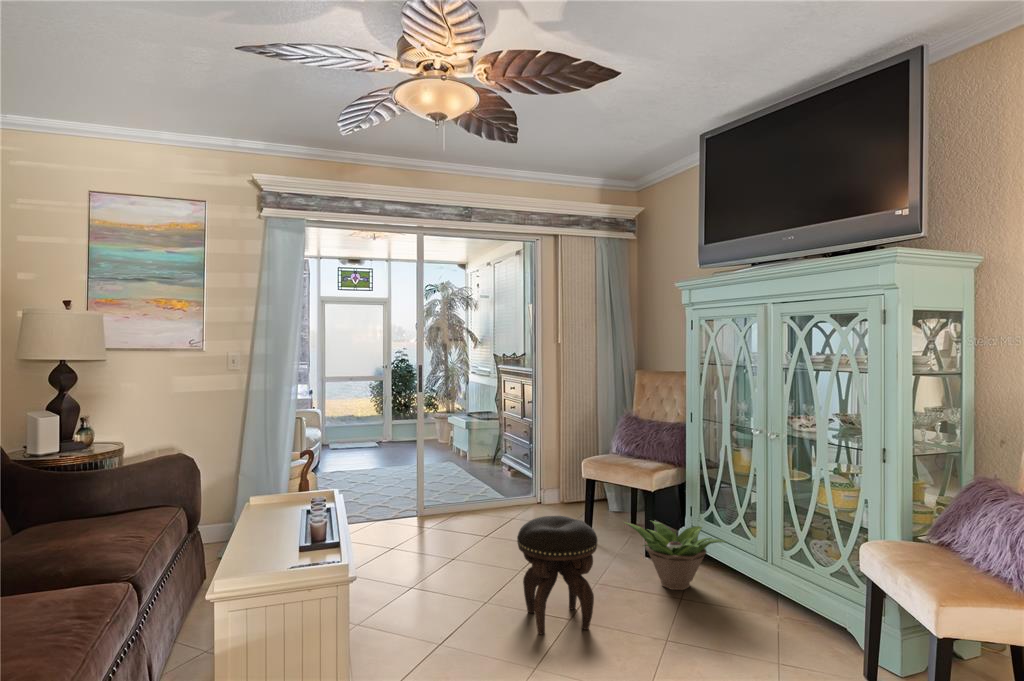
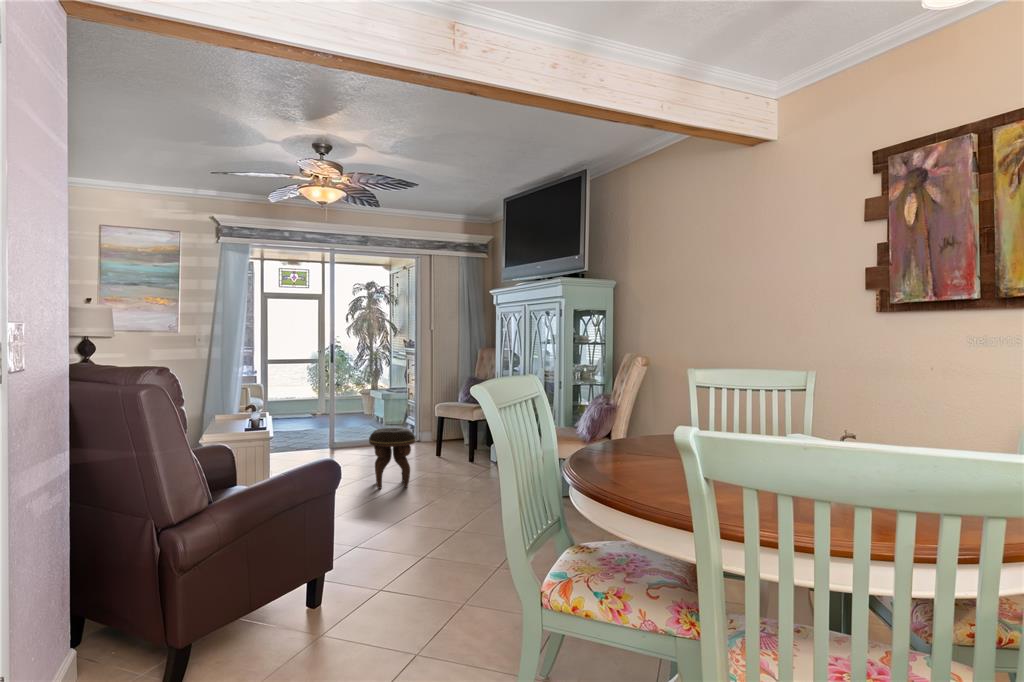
decorative plant: present [624,521,725,590] -> none [445,437,497,475]

